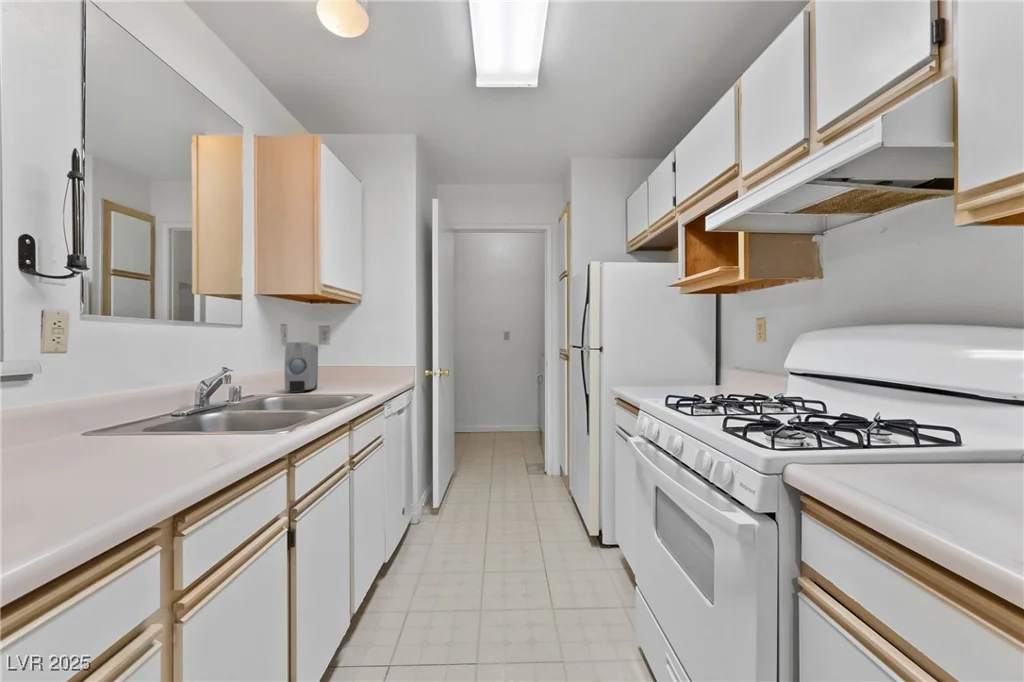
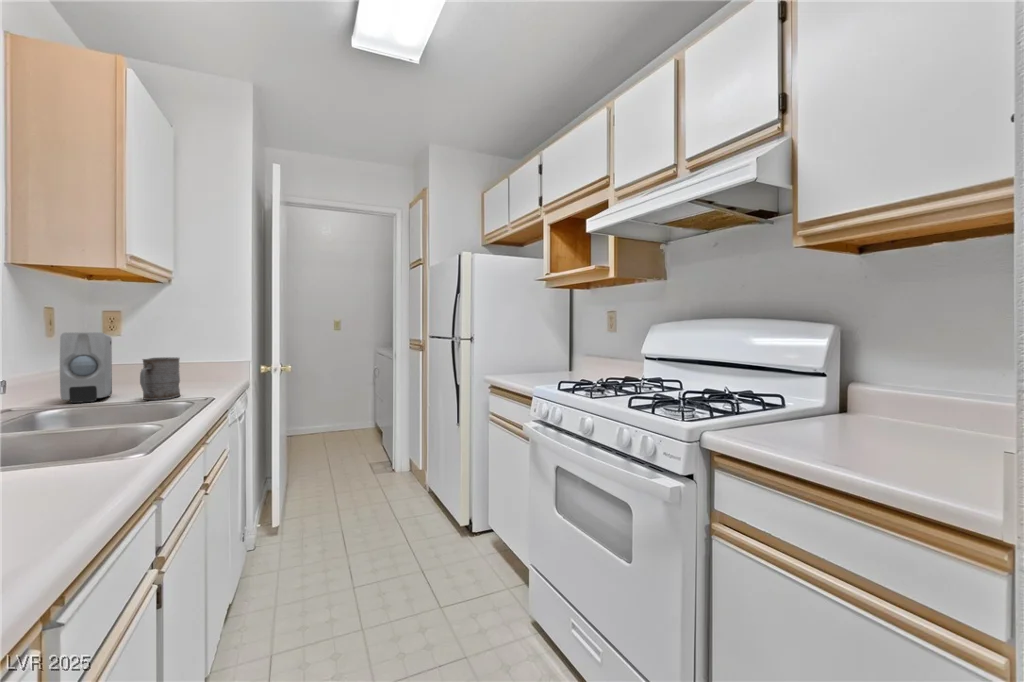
mug: none [328,361,355,393] -> present [140,357,180,400]

